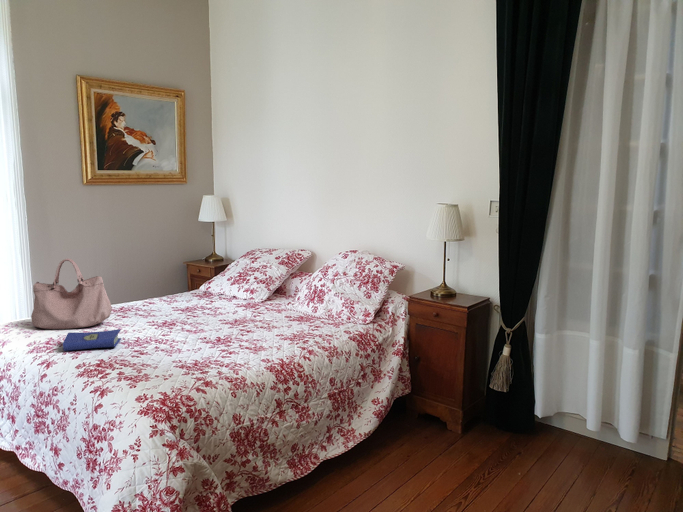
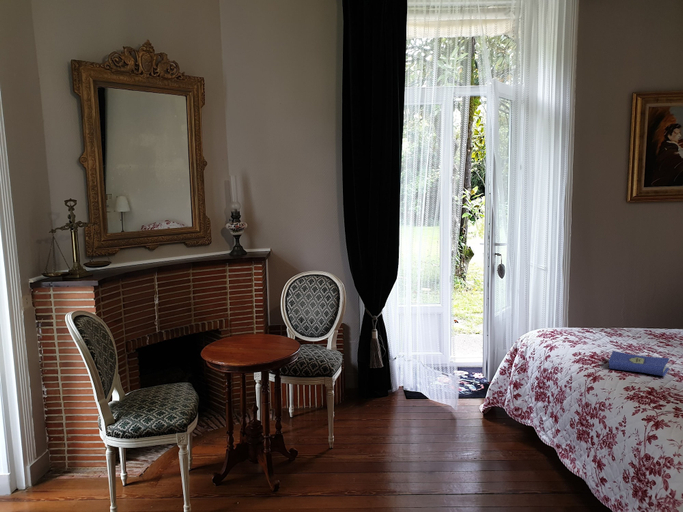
handbag: present [31,258,112,329] -> none [575,278,656,348]

